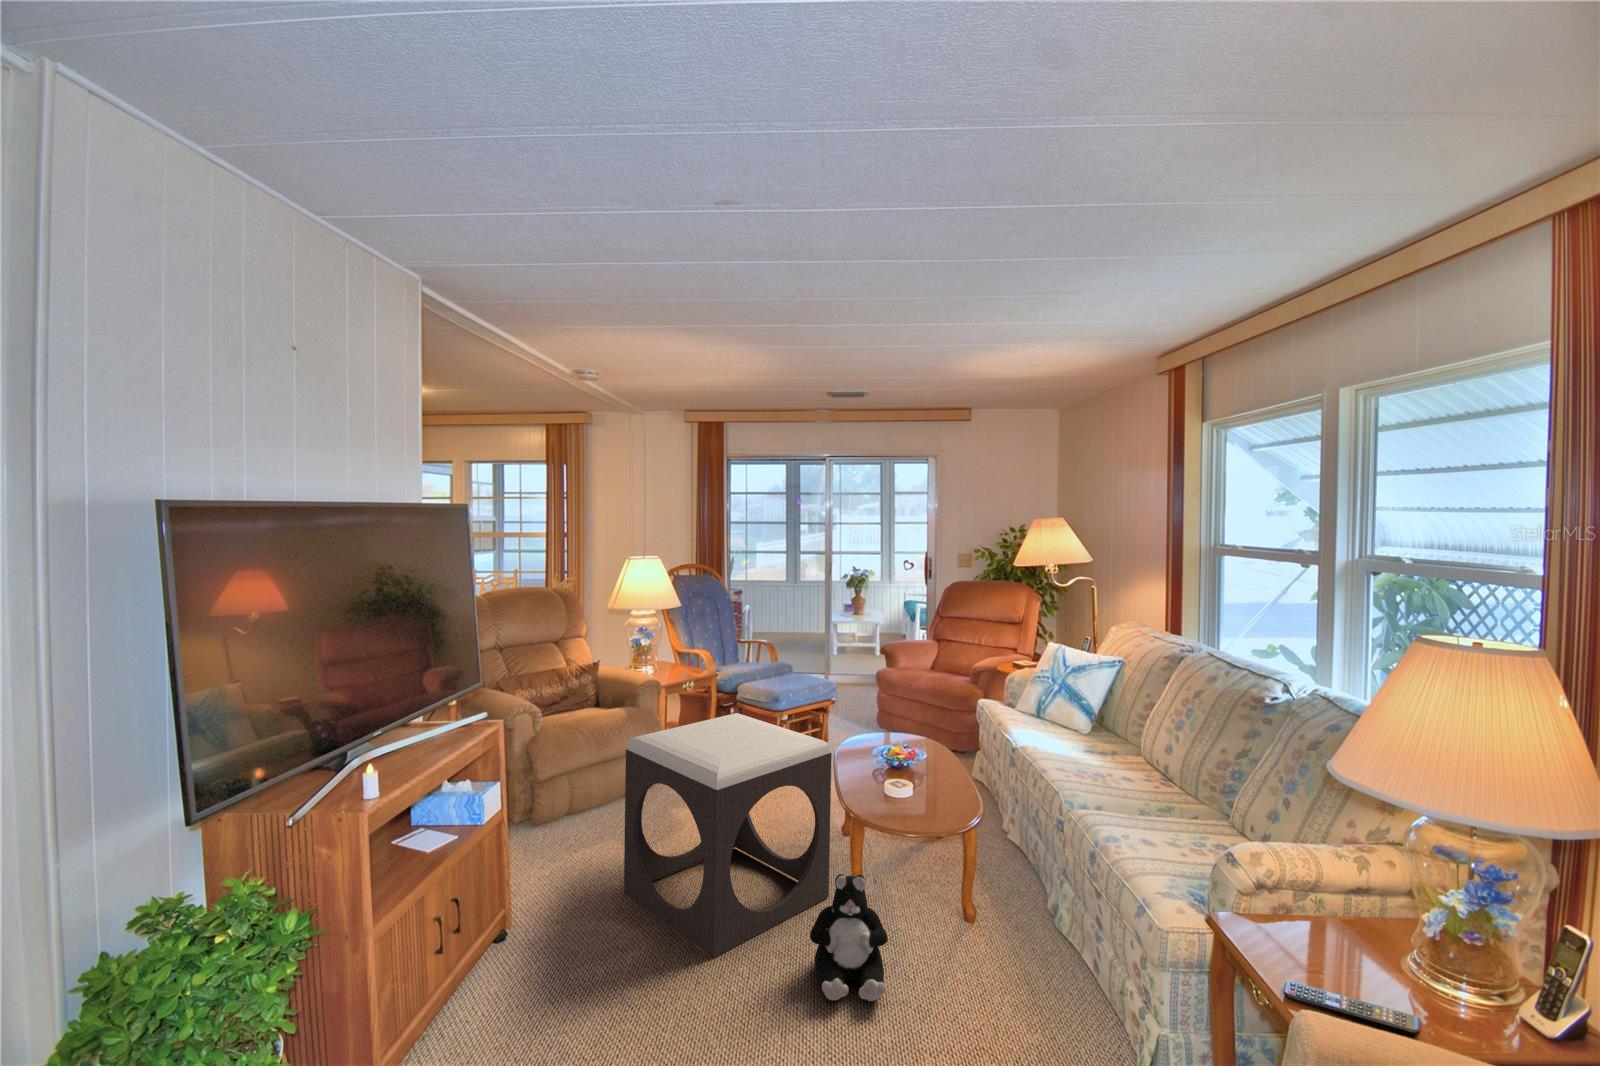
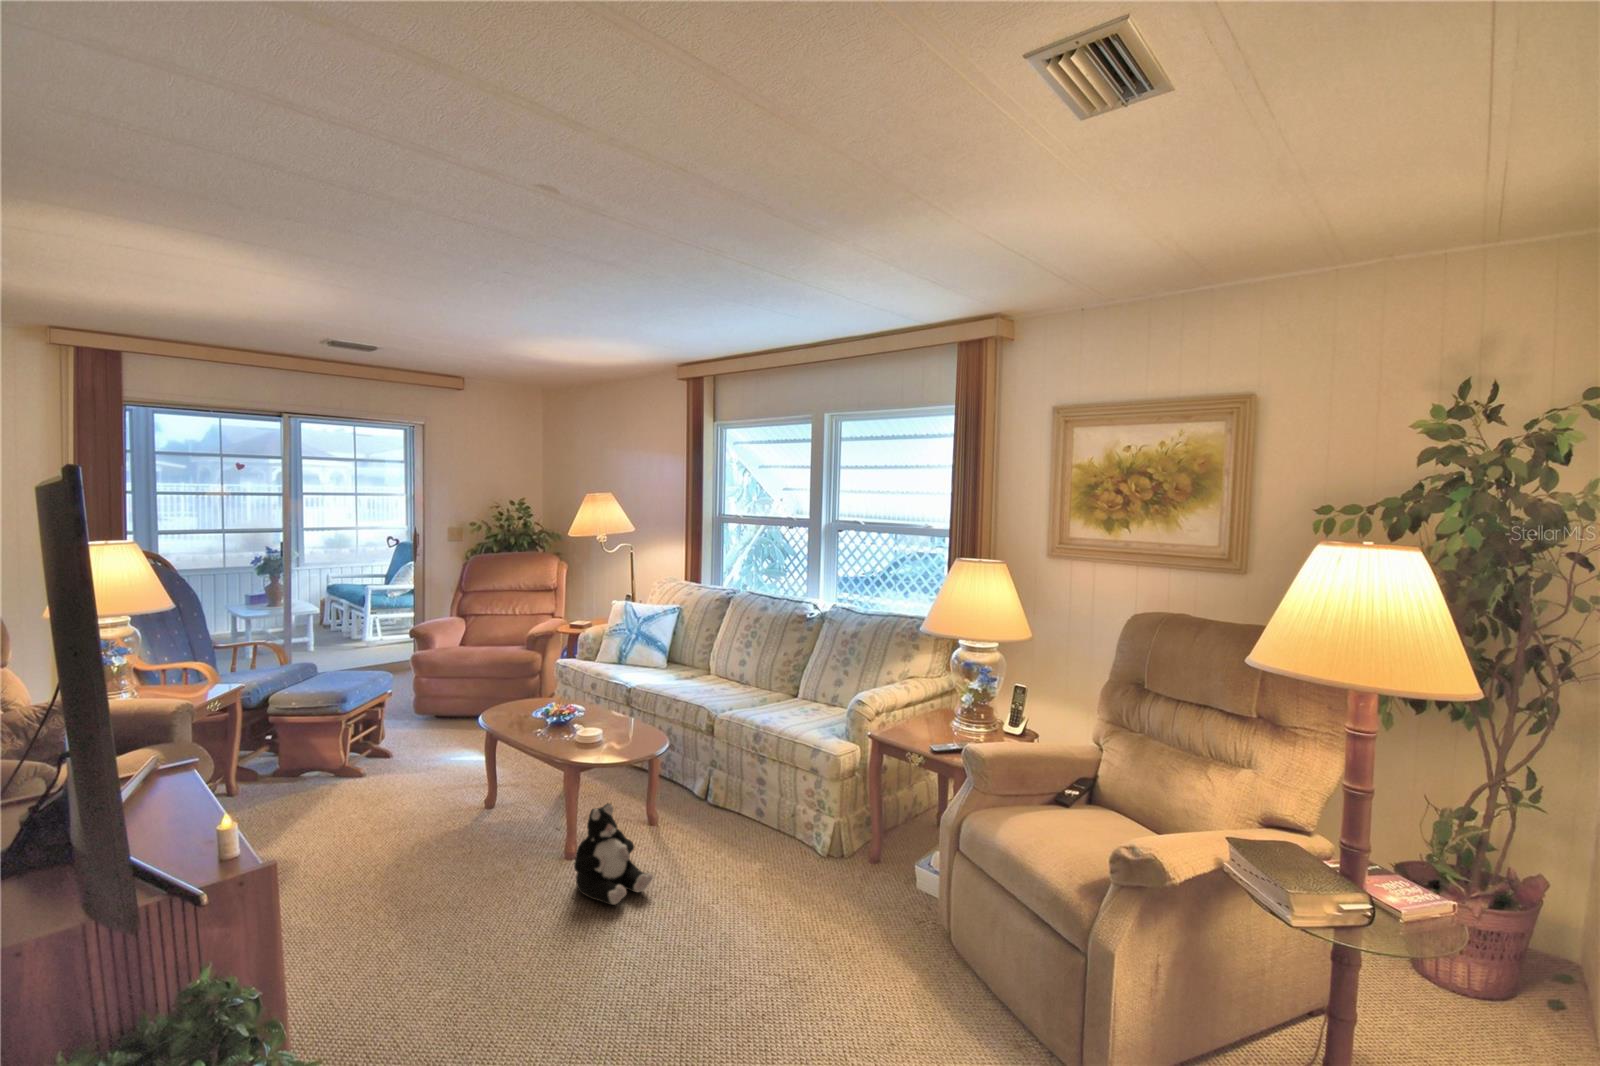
footstool: present [624,713,832,958] -> none [310,709,531,936]

